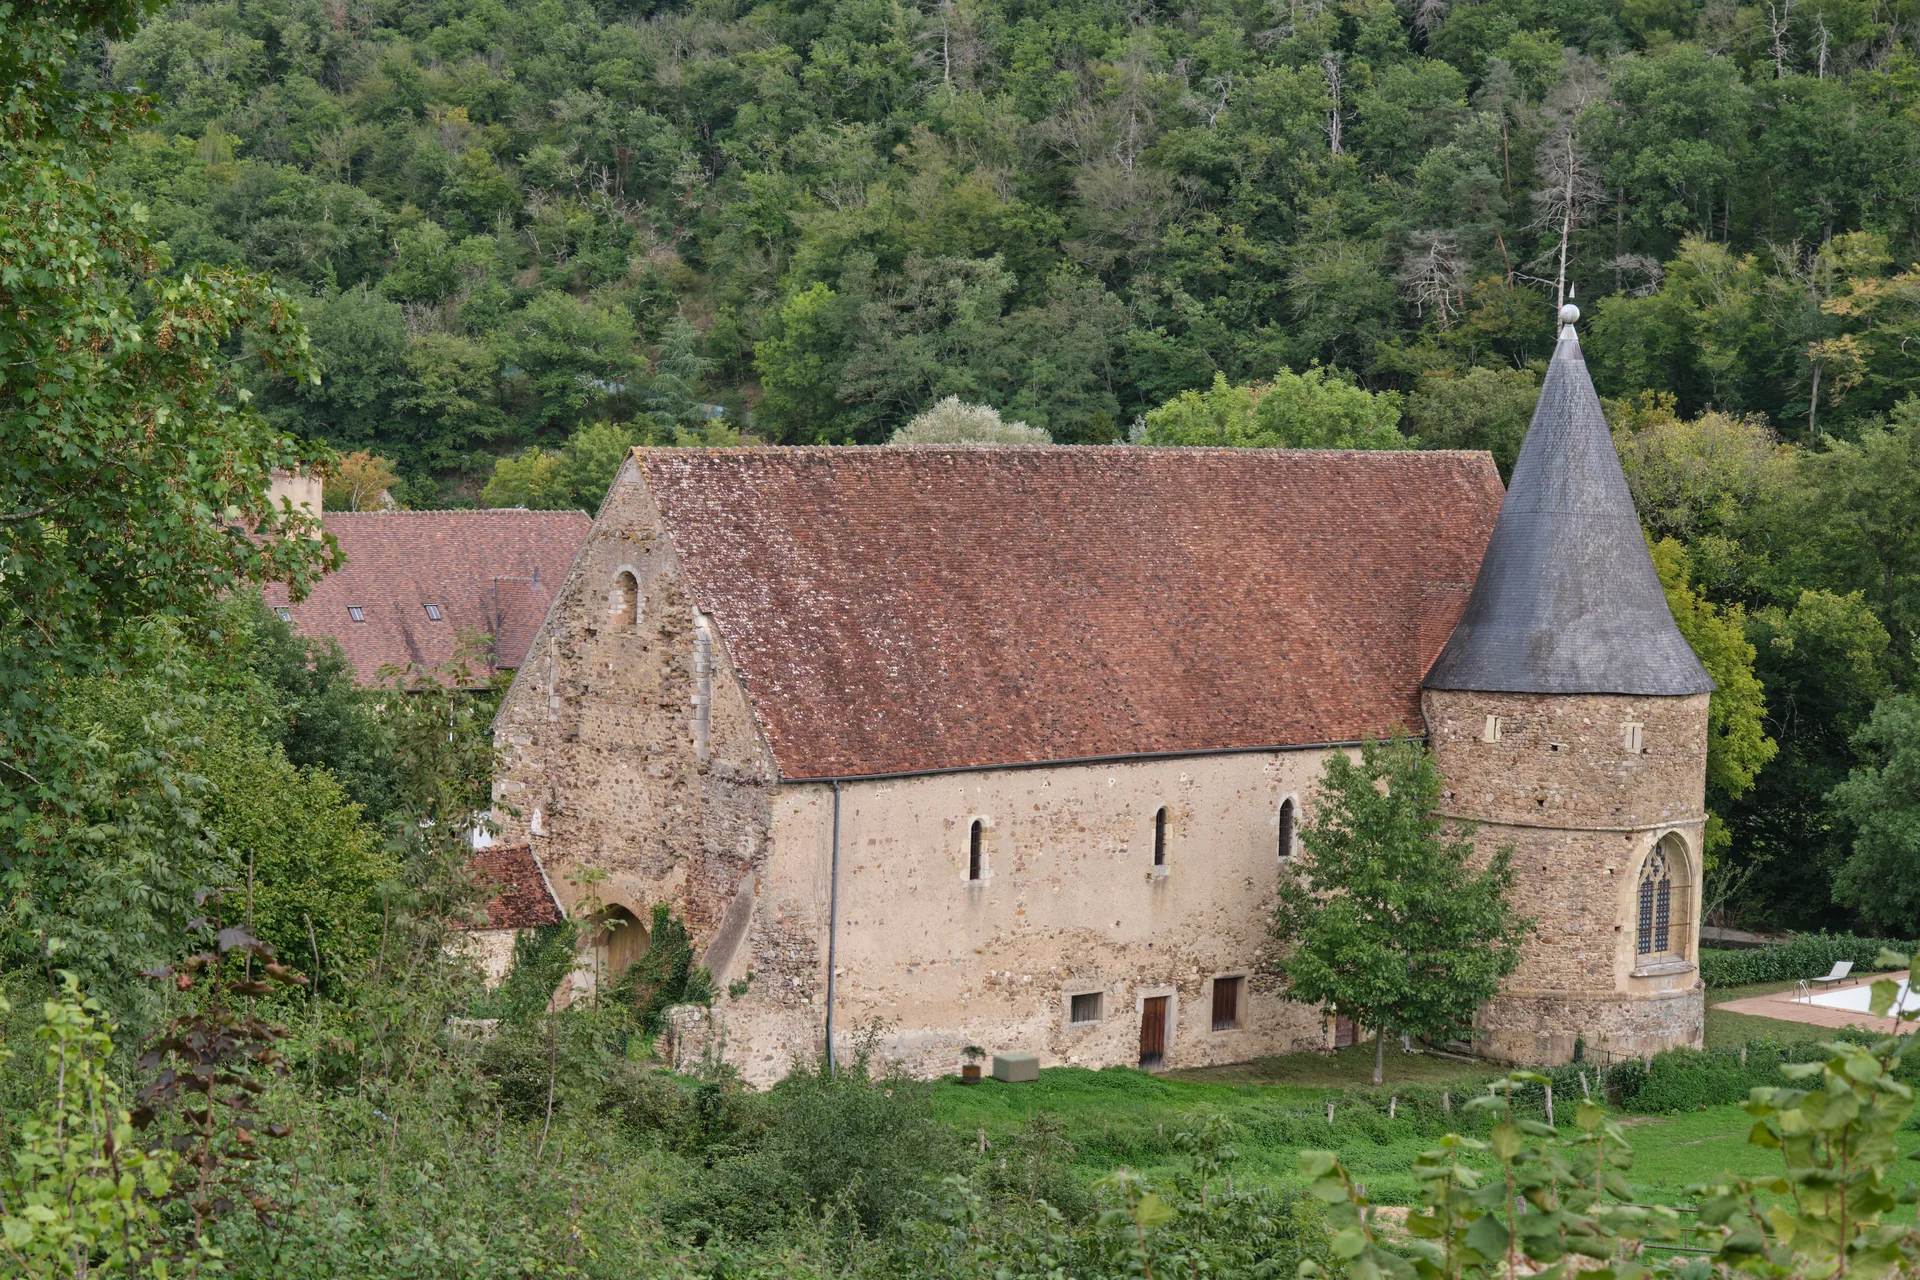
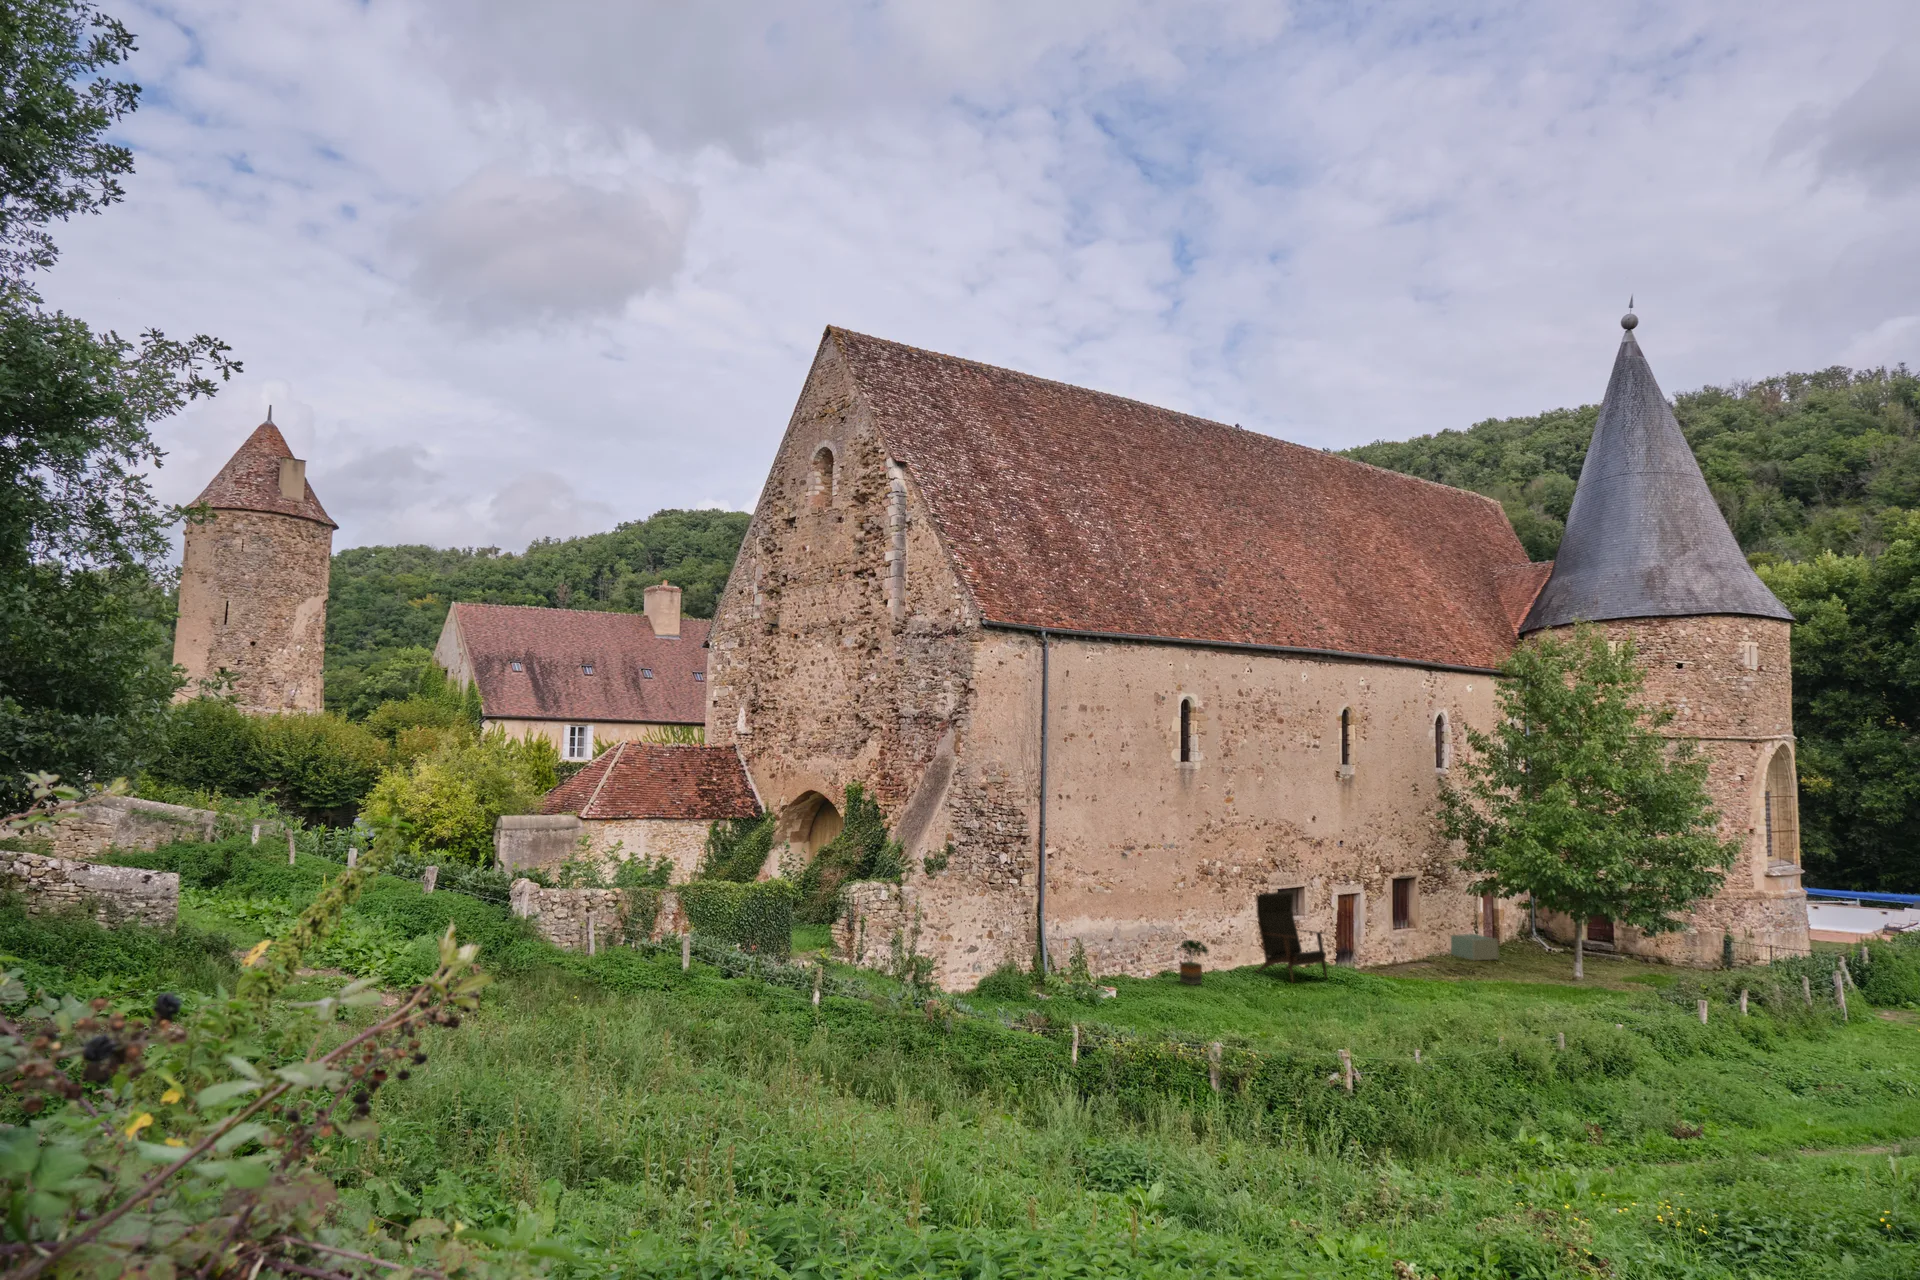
lounge chair: none [1044,999,1111,1081] -> present [1256,892,1327,983]
storage box: present [992,1053,1039,1082] -> present [1451,934,1499,960]

